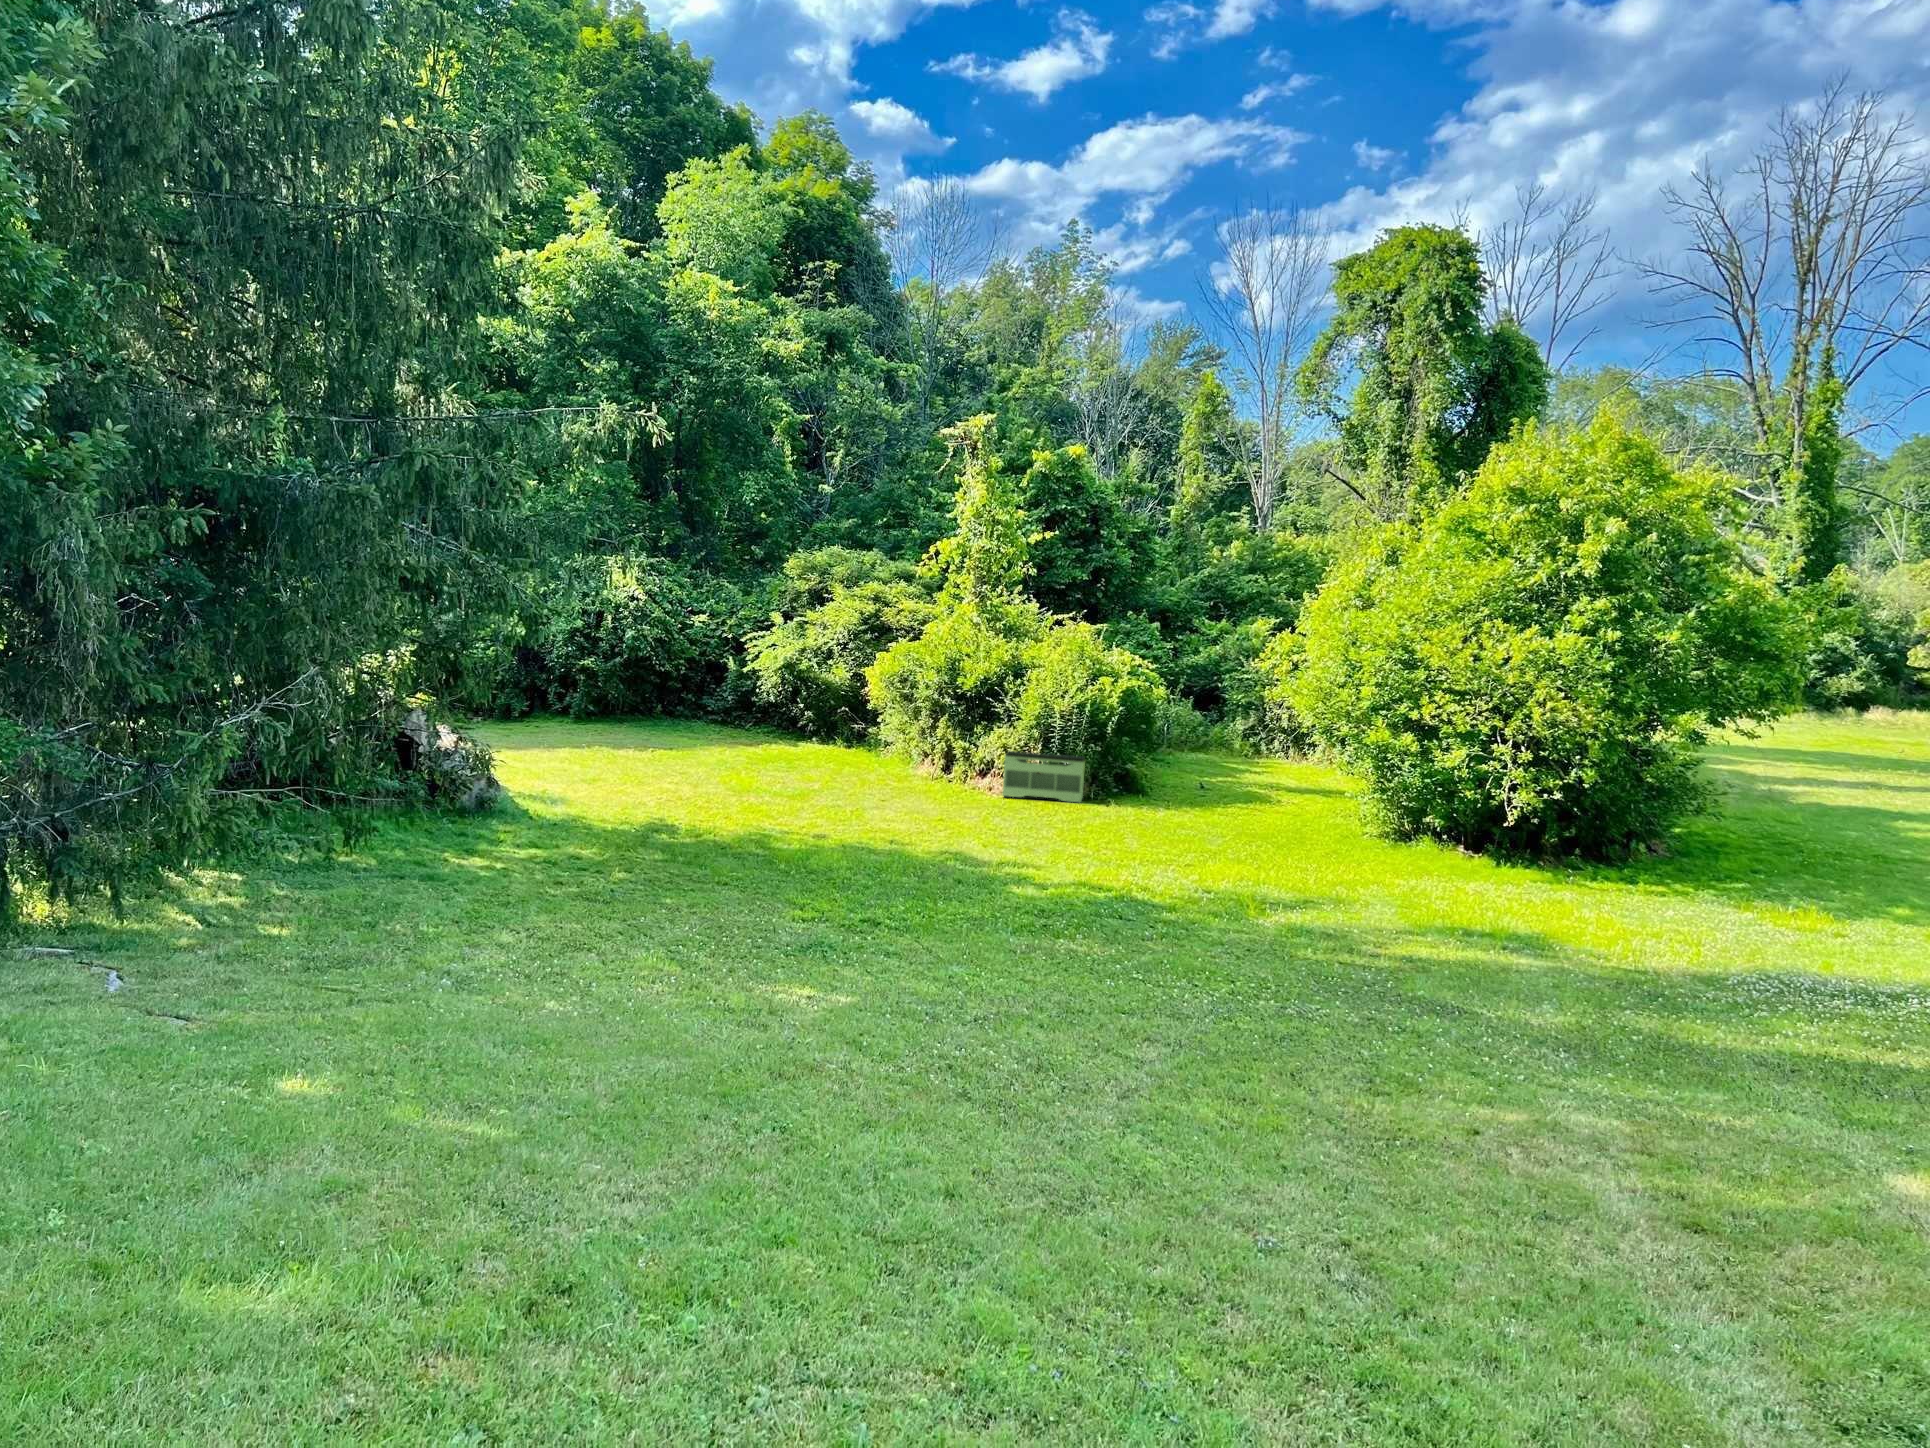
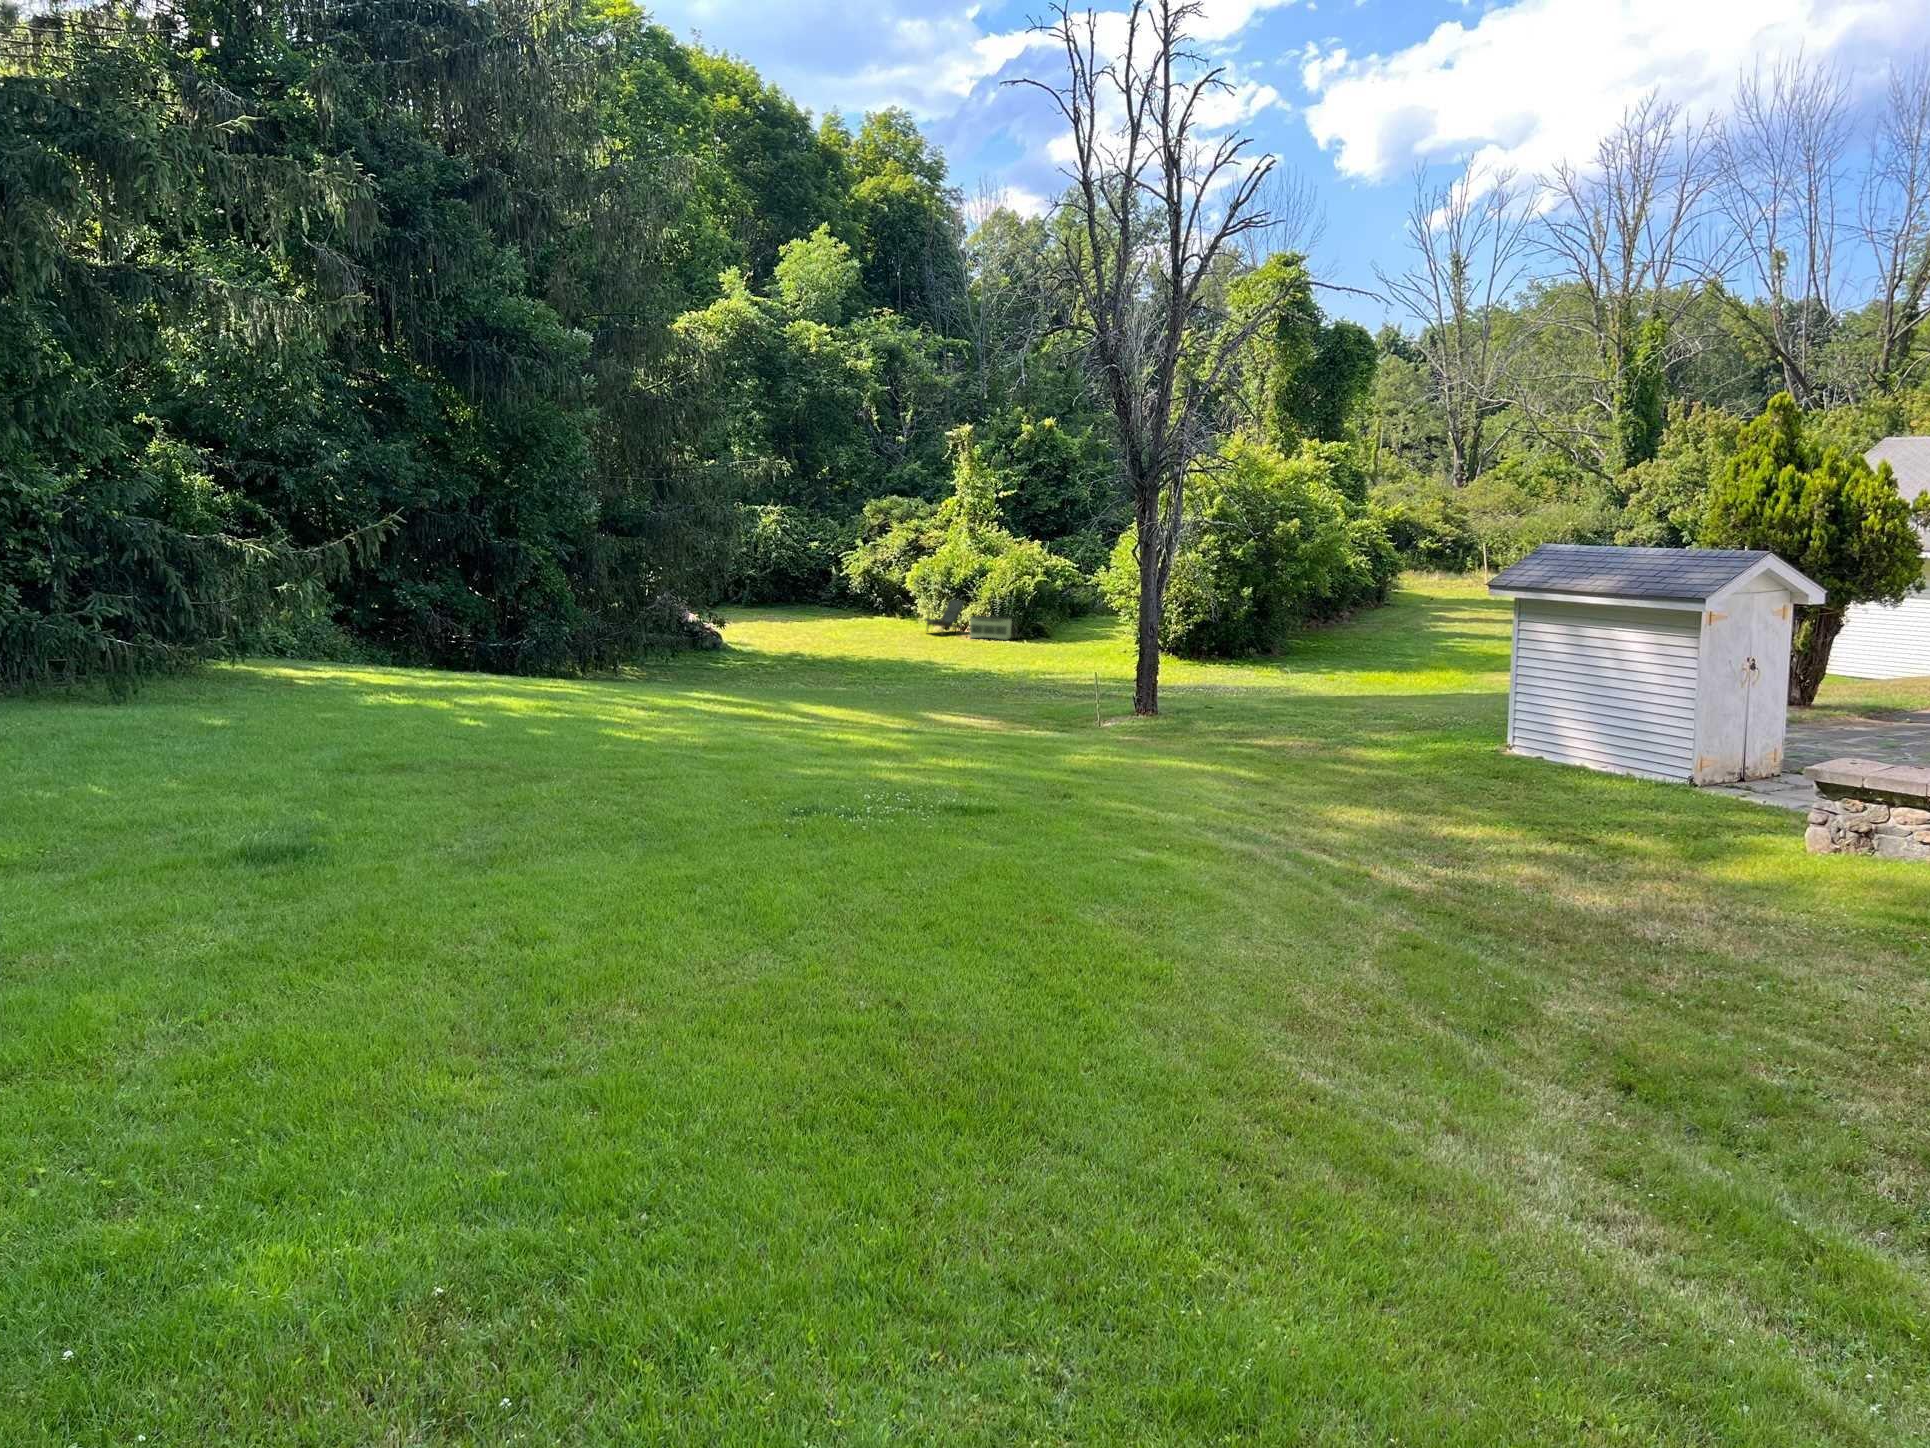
lounge chair: none [906,719,986,789] -> present [925,600,964,632]

